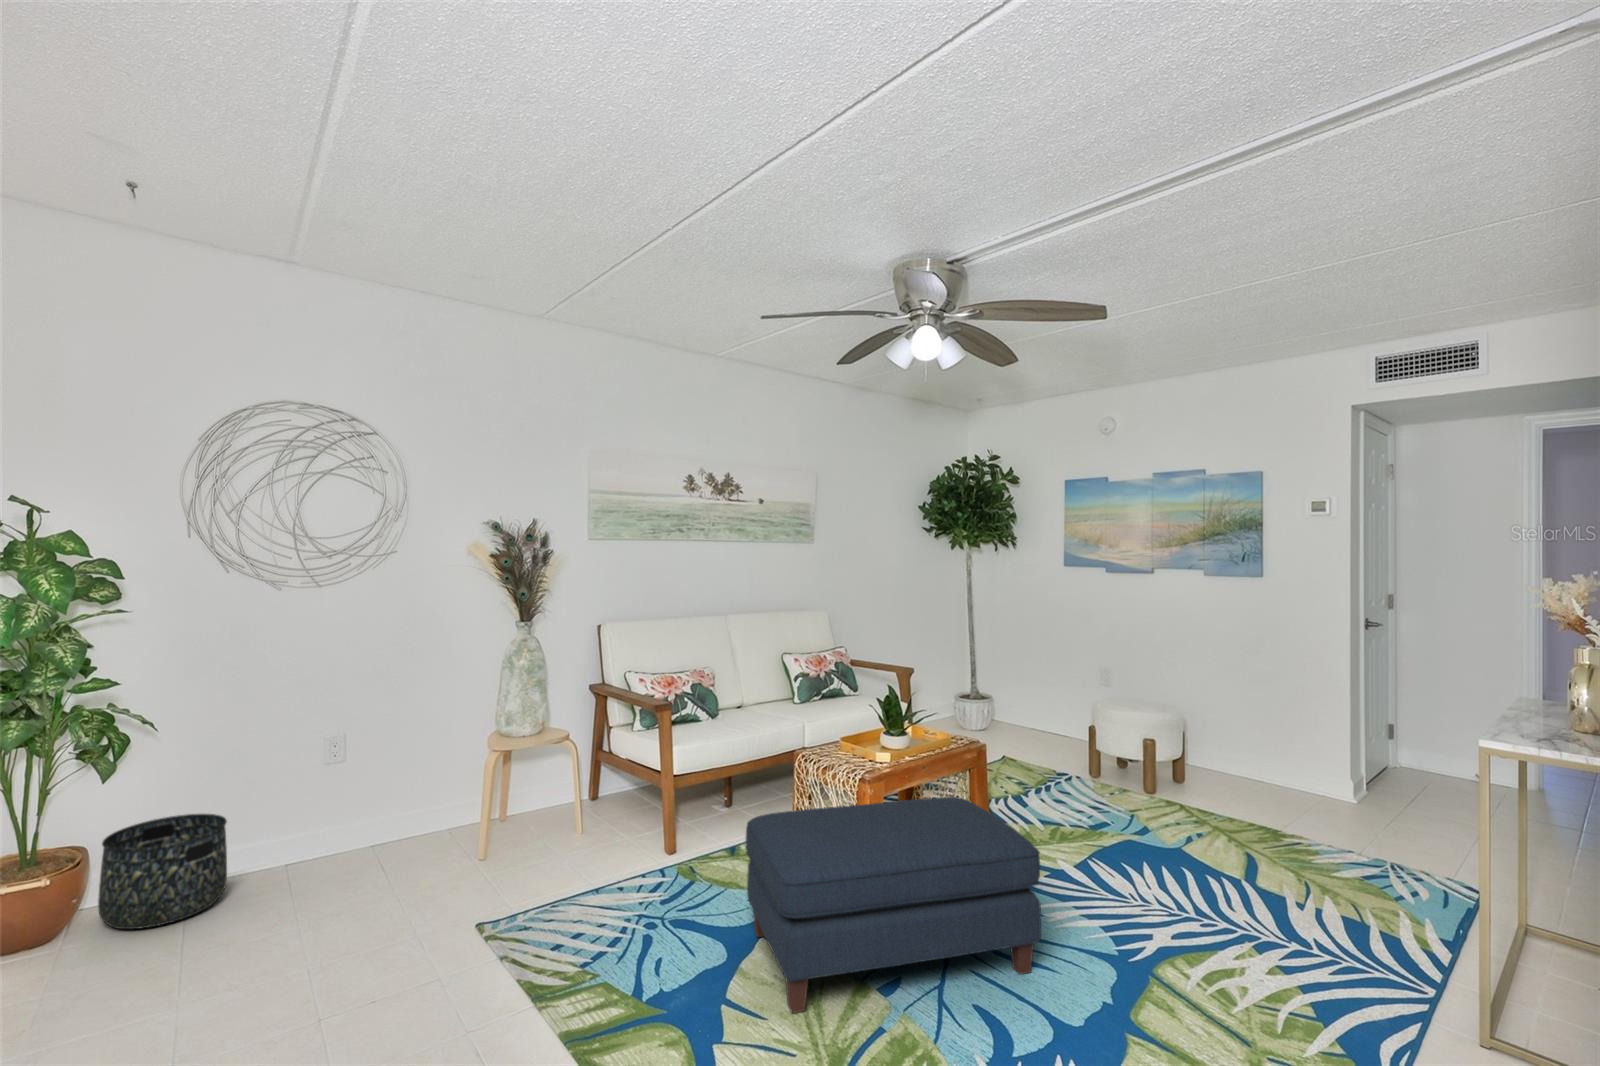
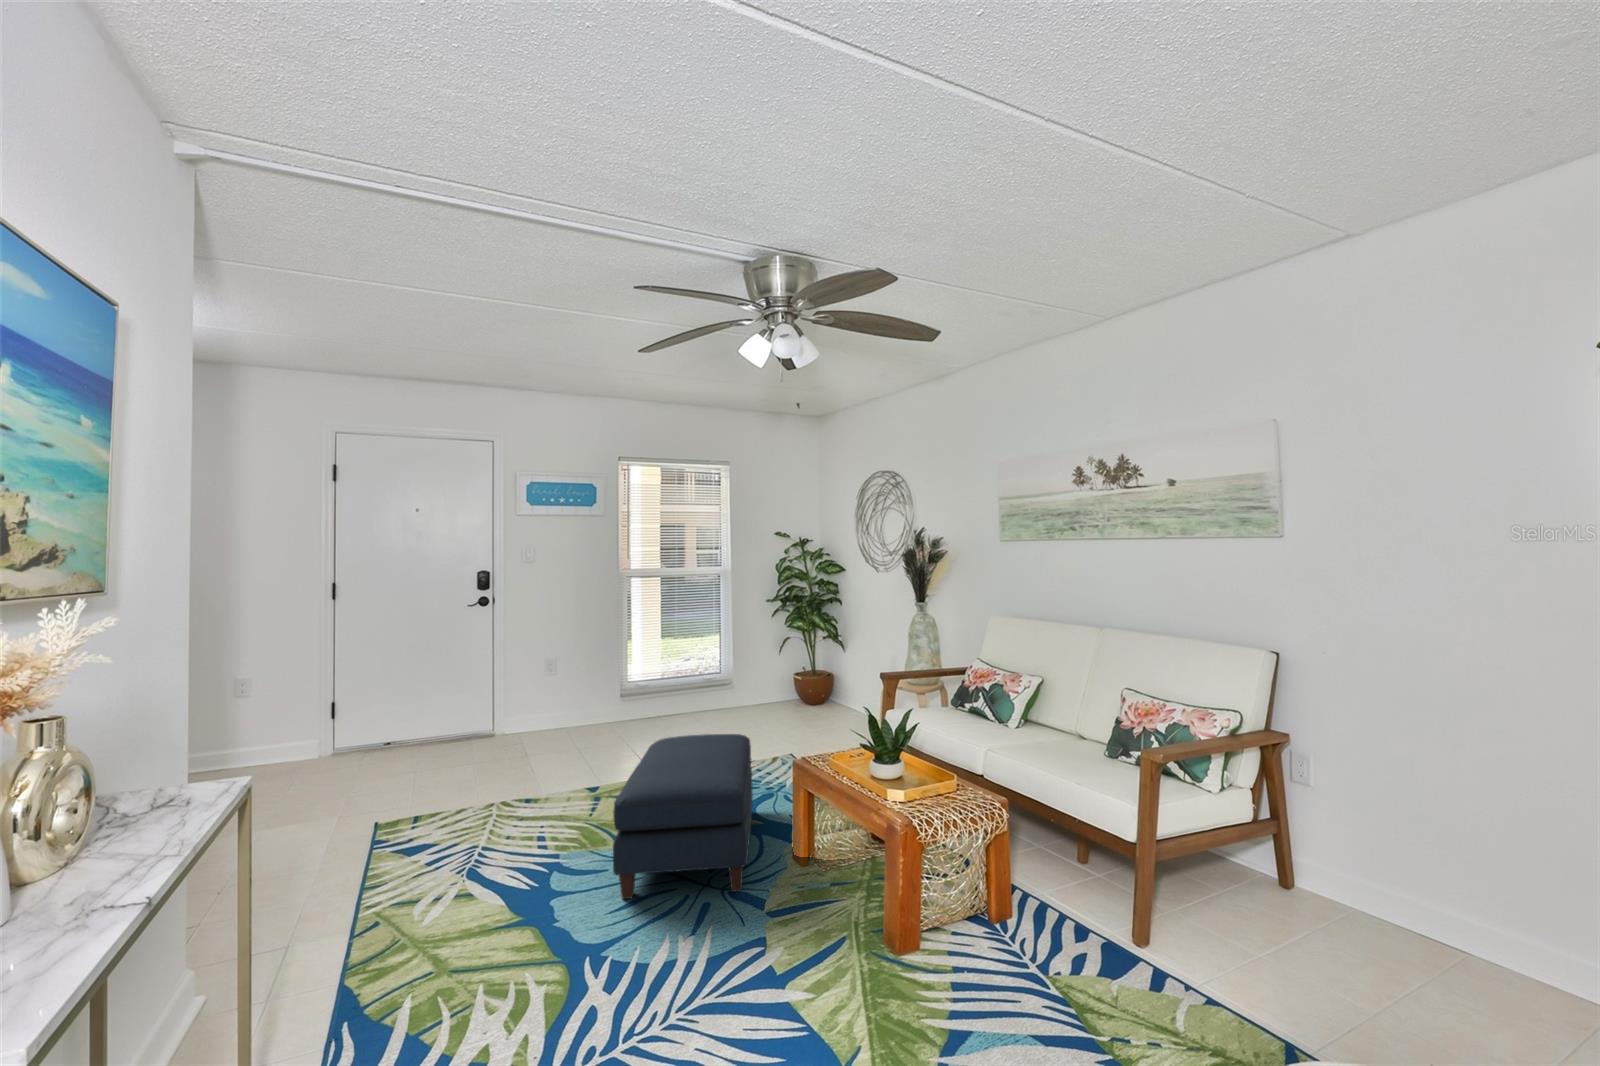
basket: present [98,814,227,929] -> none [819,674,860,716]

